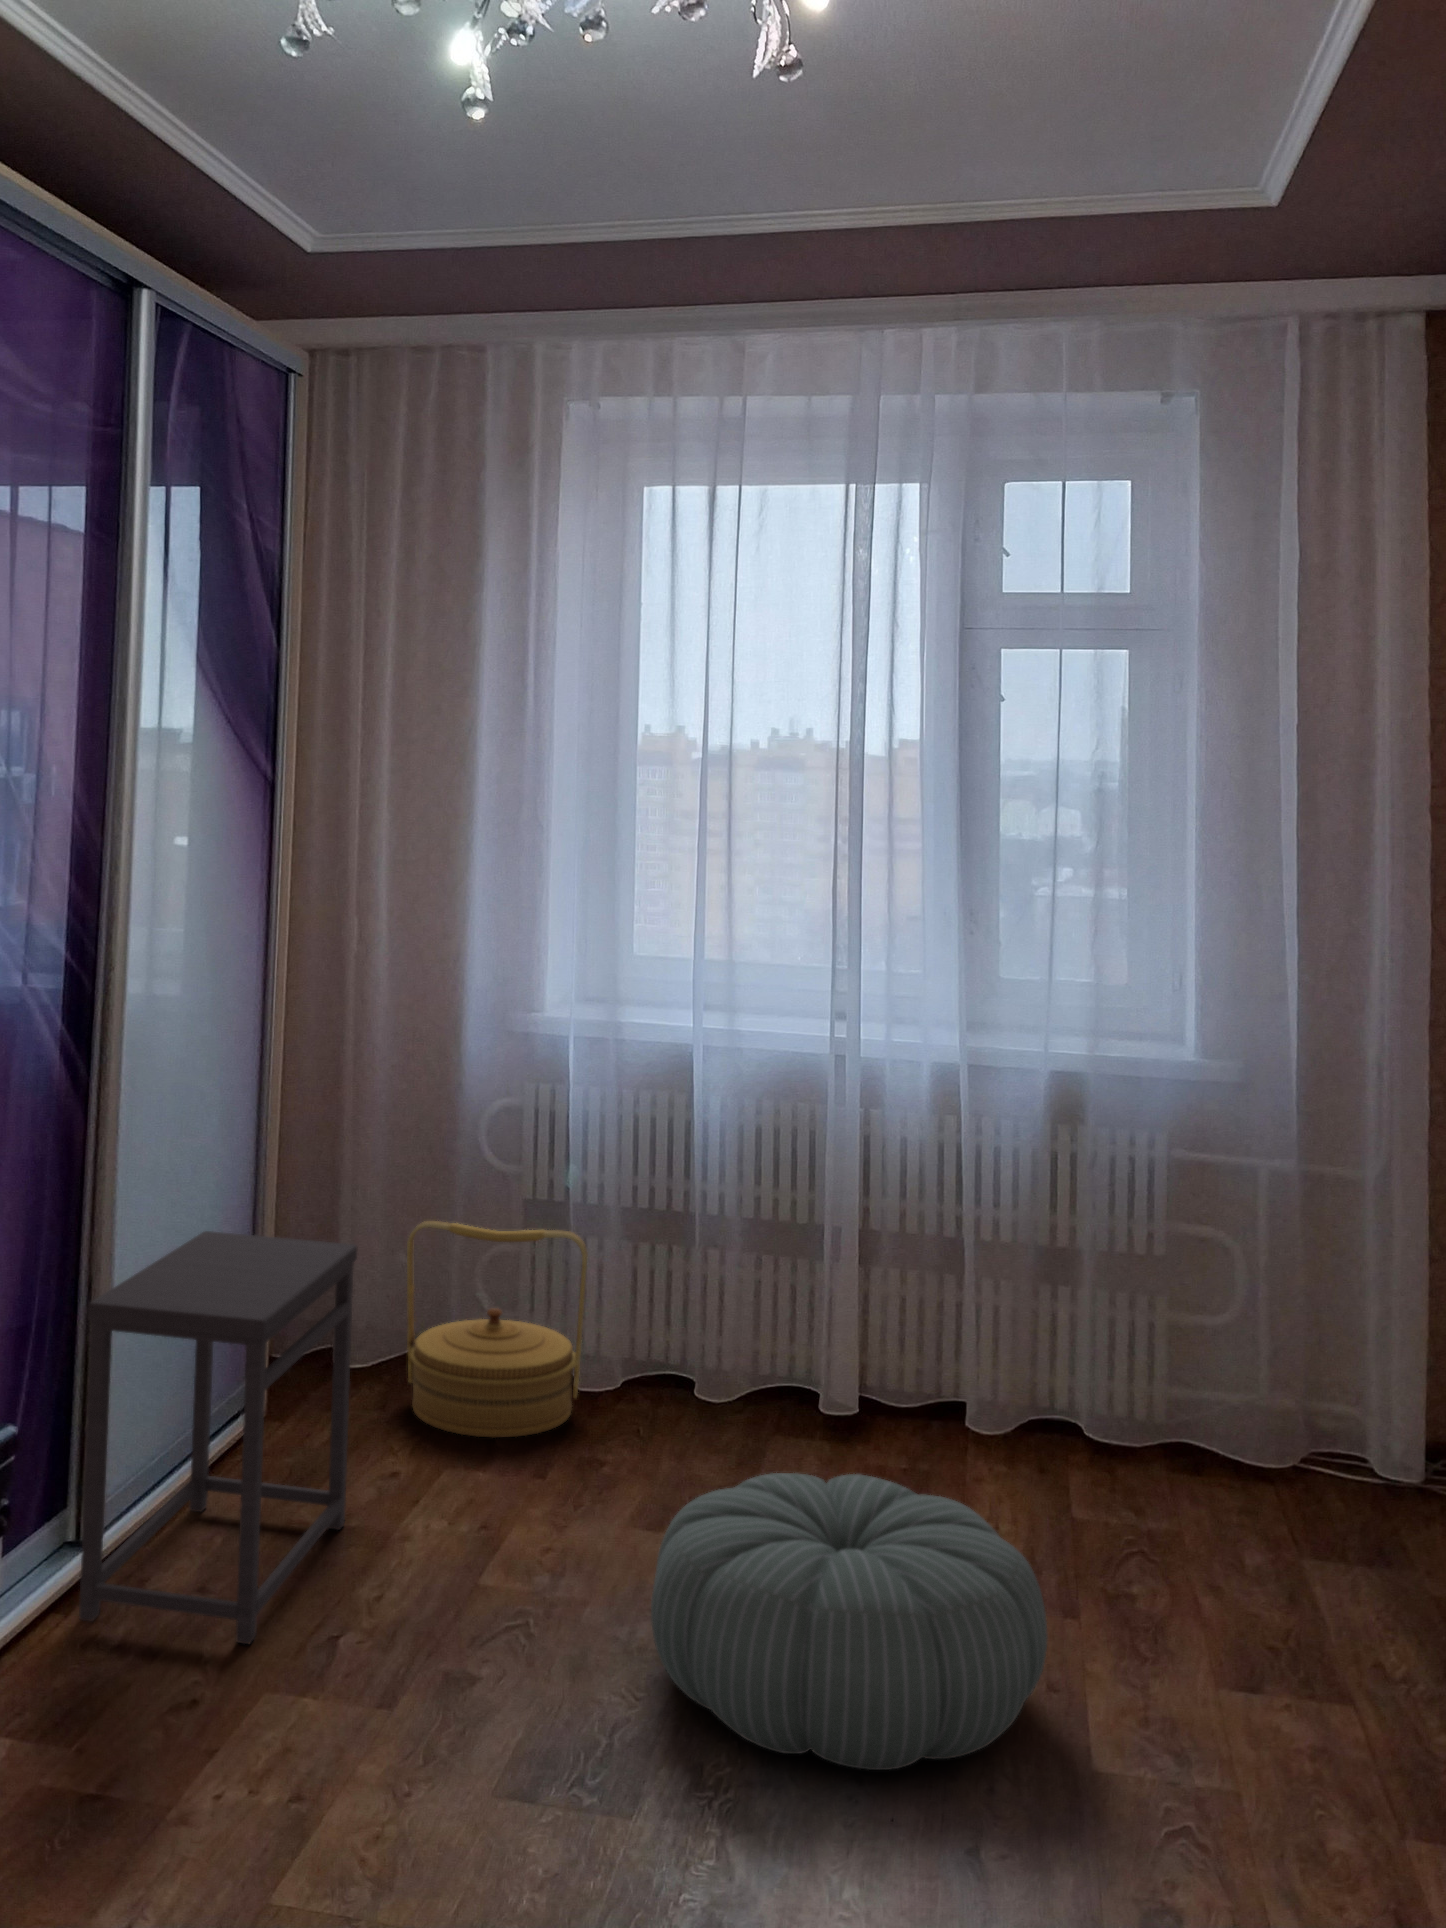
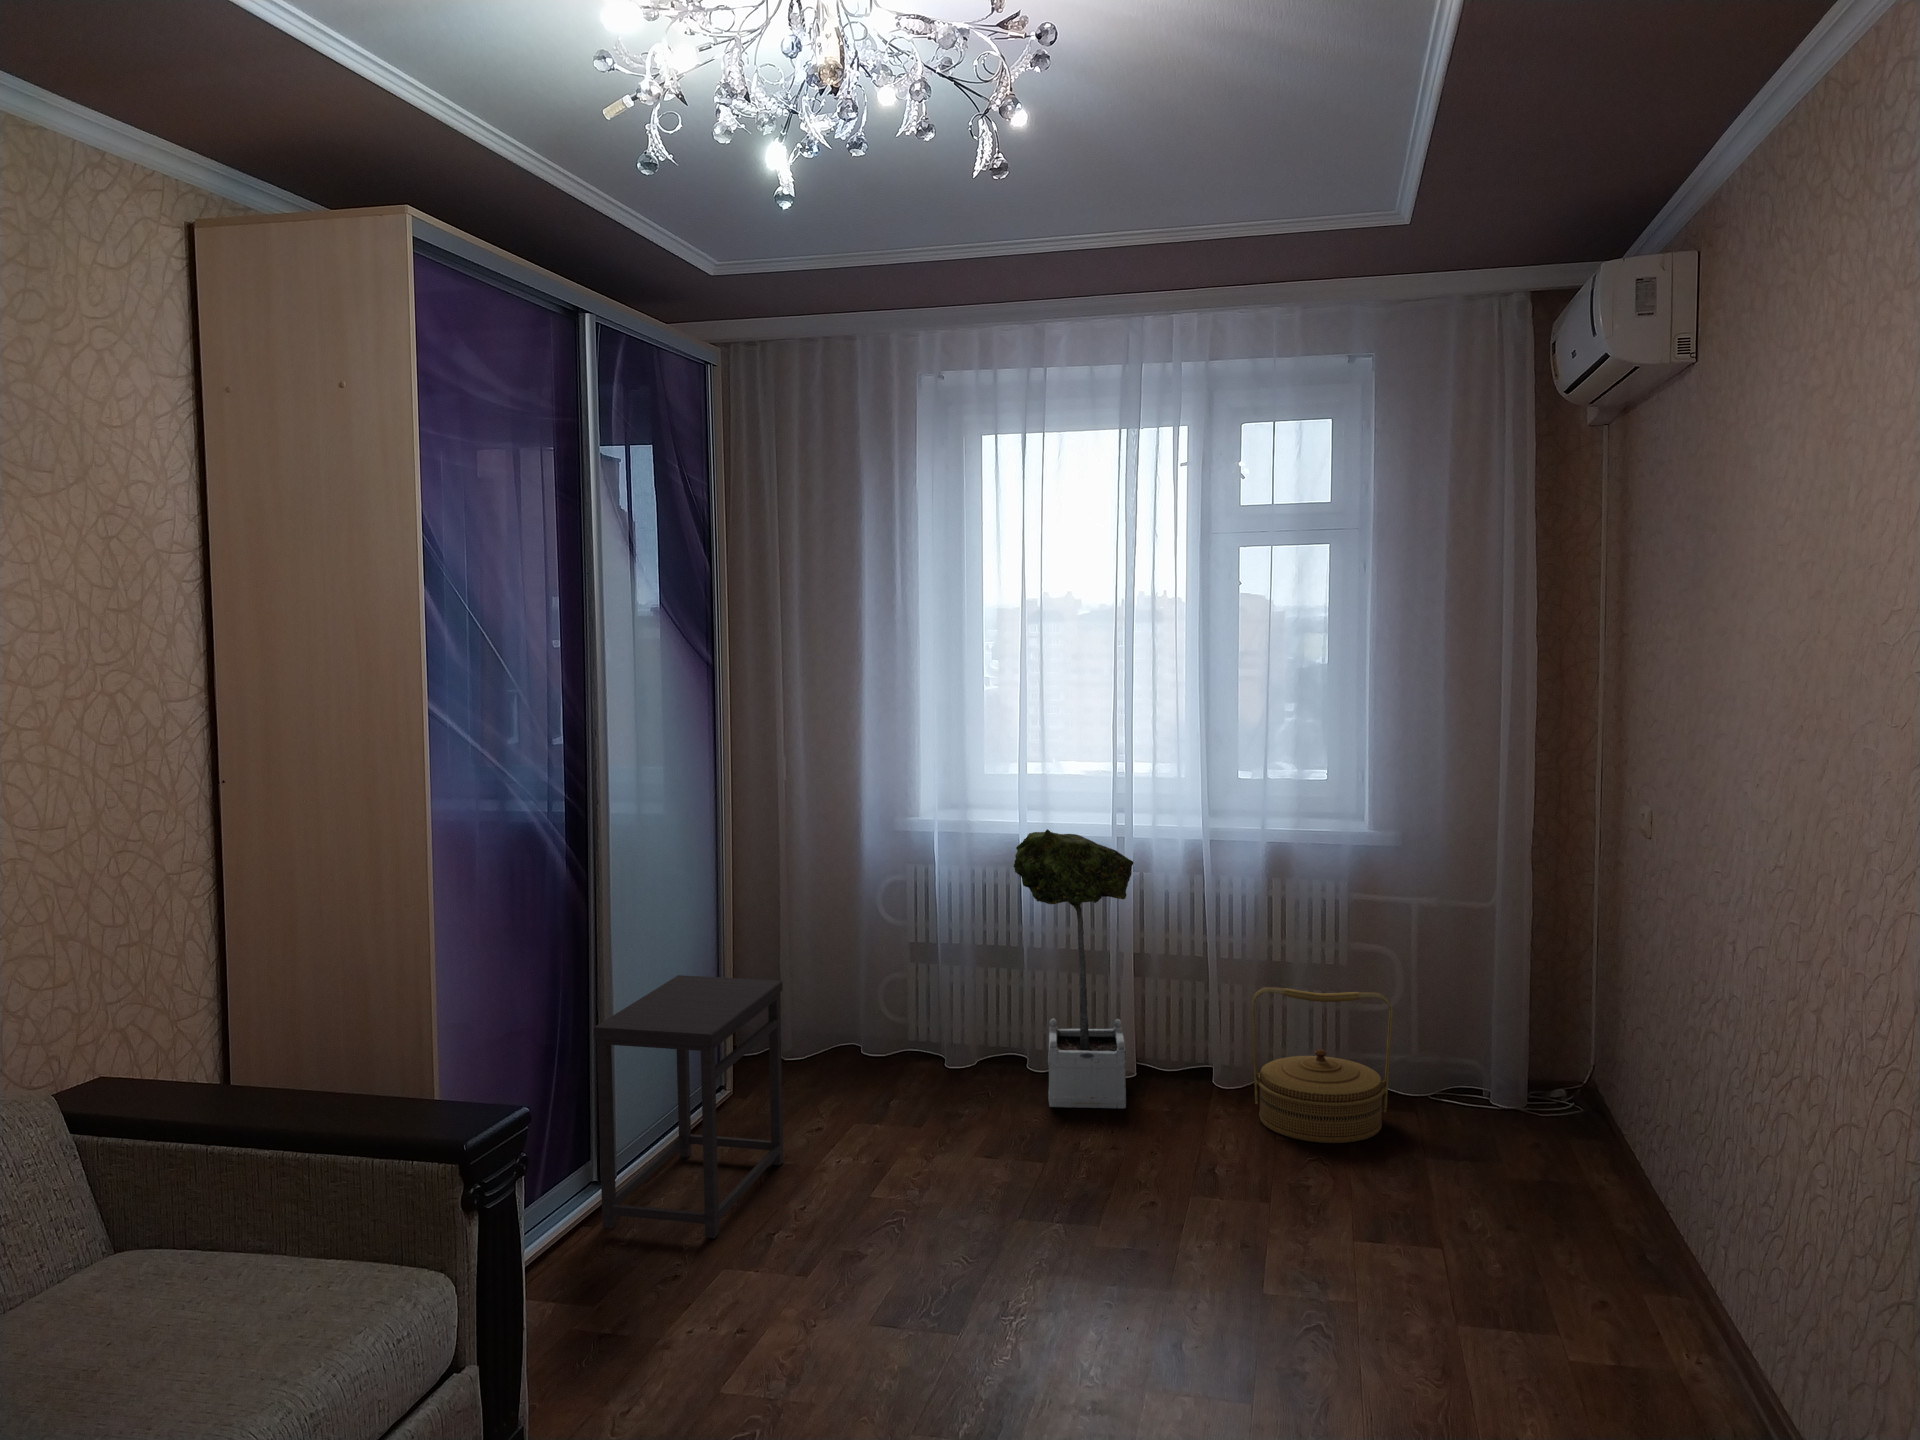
potted tree: none [684,1038,856,1461] -> present [1014,829,1133,1108]
woven basket: present [407,1221,588,1438] -> present [1252,987,1393,1143]
pouf: present [651,1473,1047,1770] -> none [974,1118,1232,1299]

